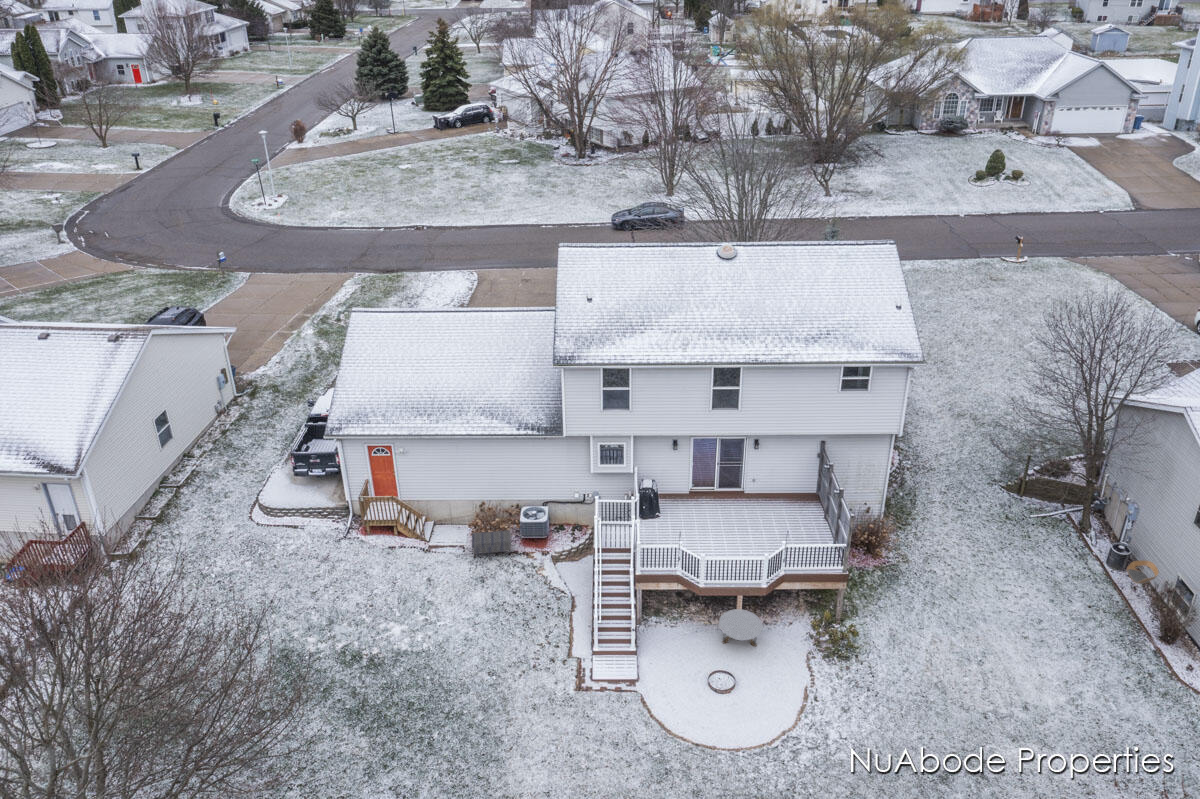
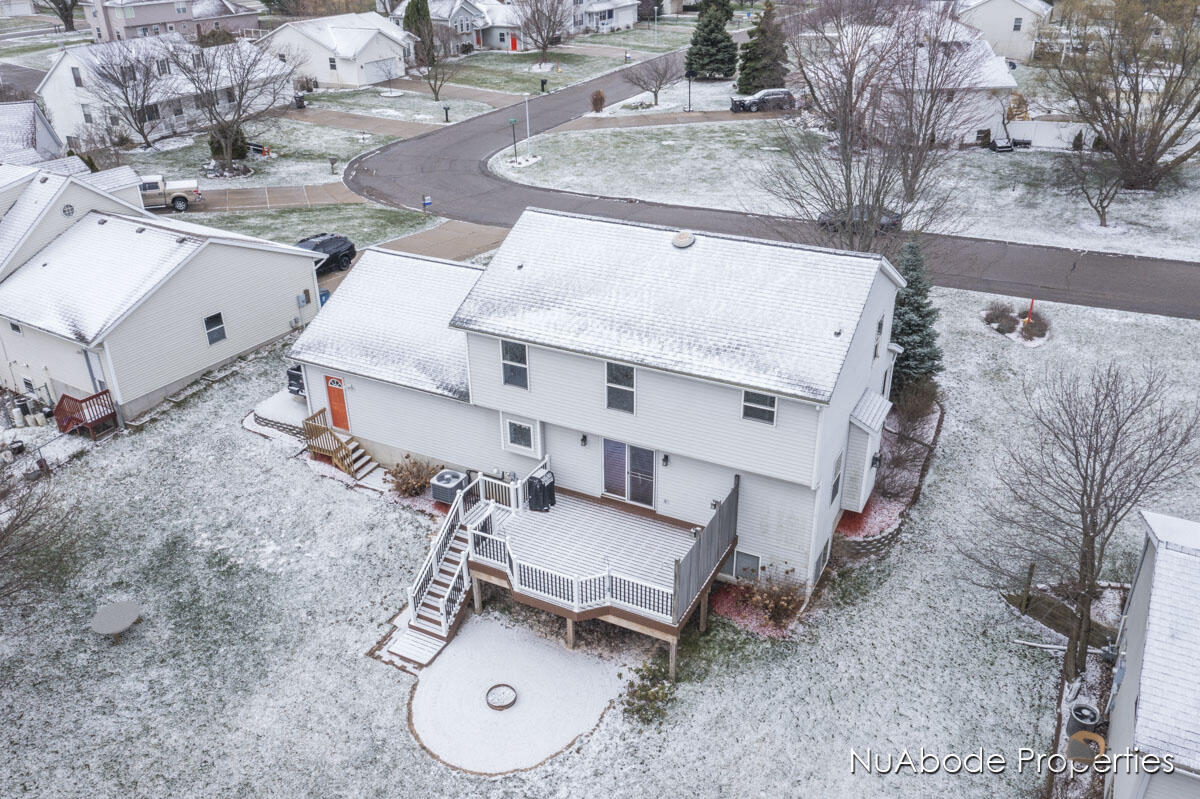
bench: present [472,530,511,557] -> none [381,480,424,510]
round table: present [719,609,763,646] -> present [91,601,142,645]

